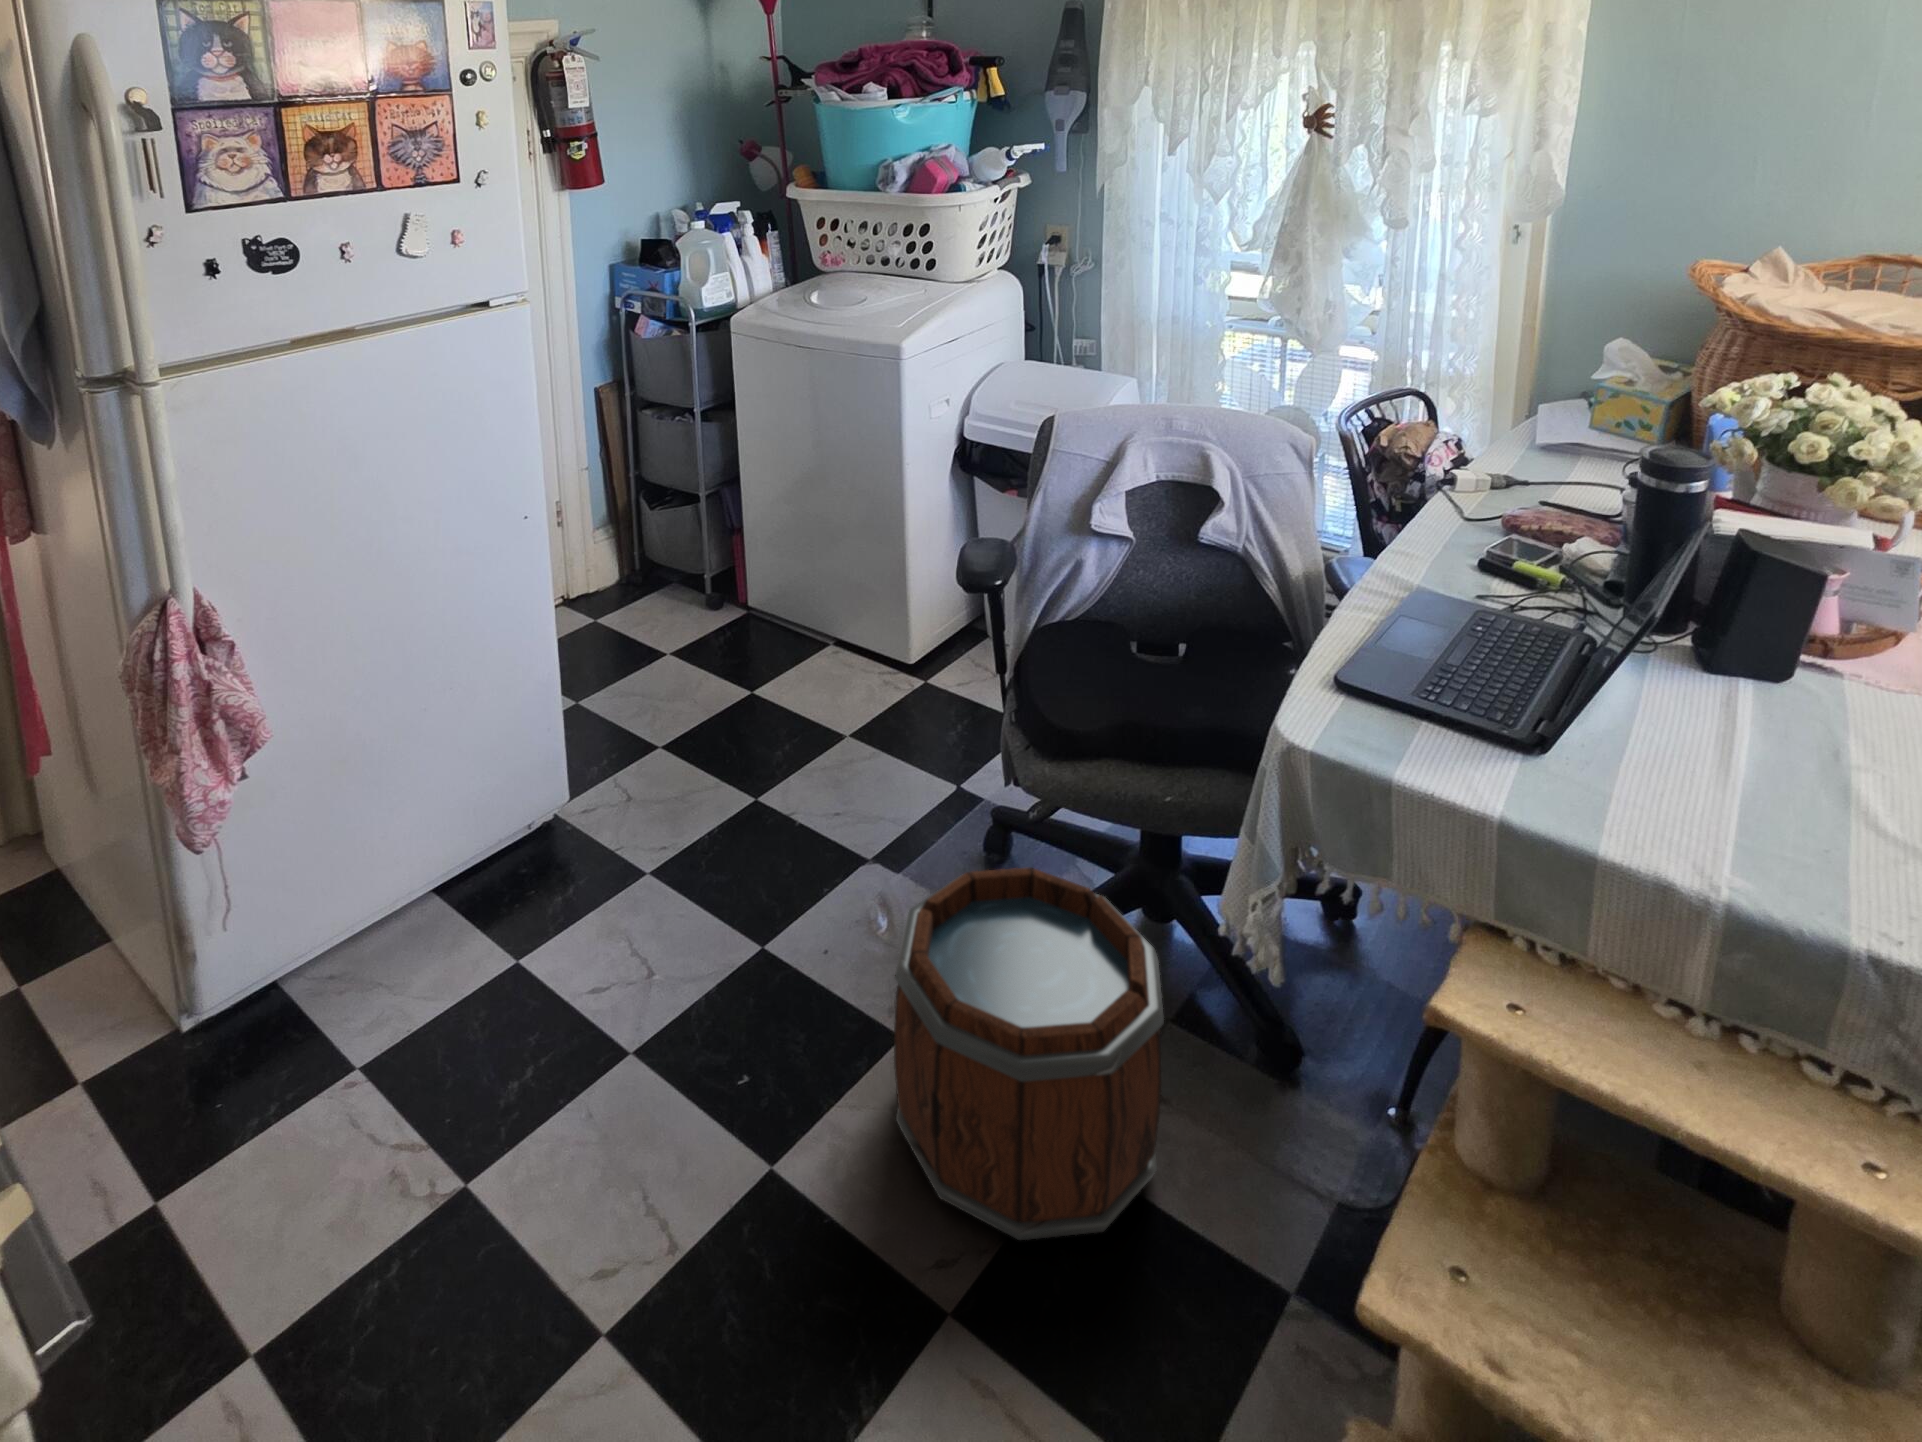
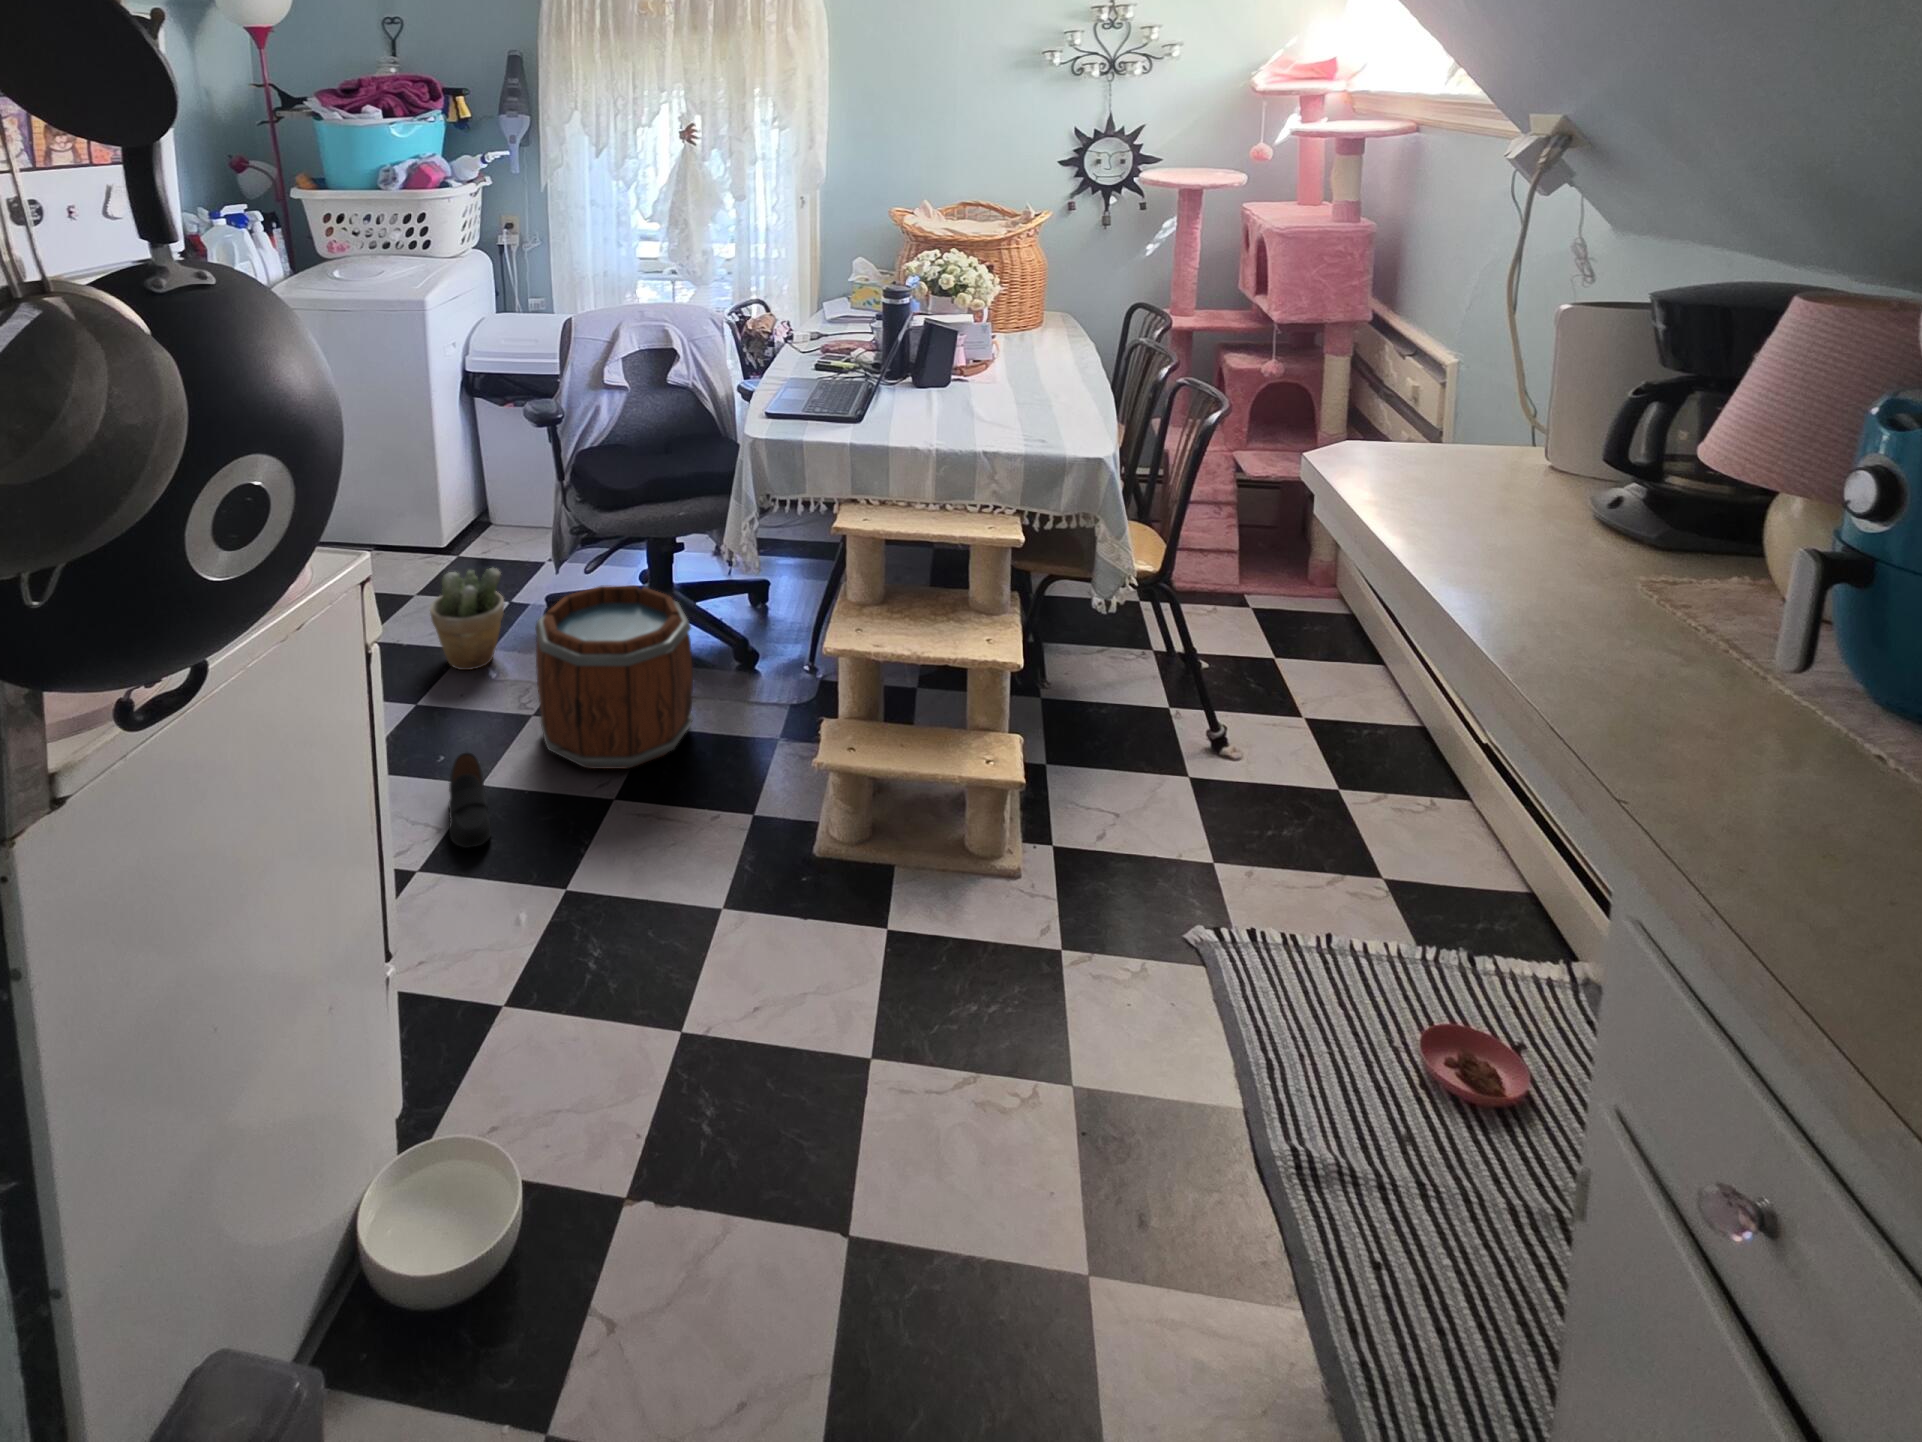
potted plant: none [813,748,917,895] -> present [430,568,504,670]
shoe: none [690,1102,779,1320] -> present [449,753,491,848]

